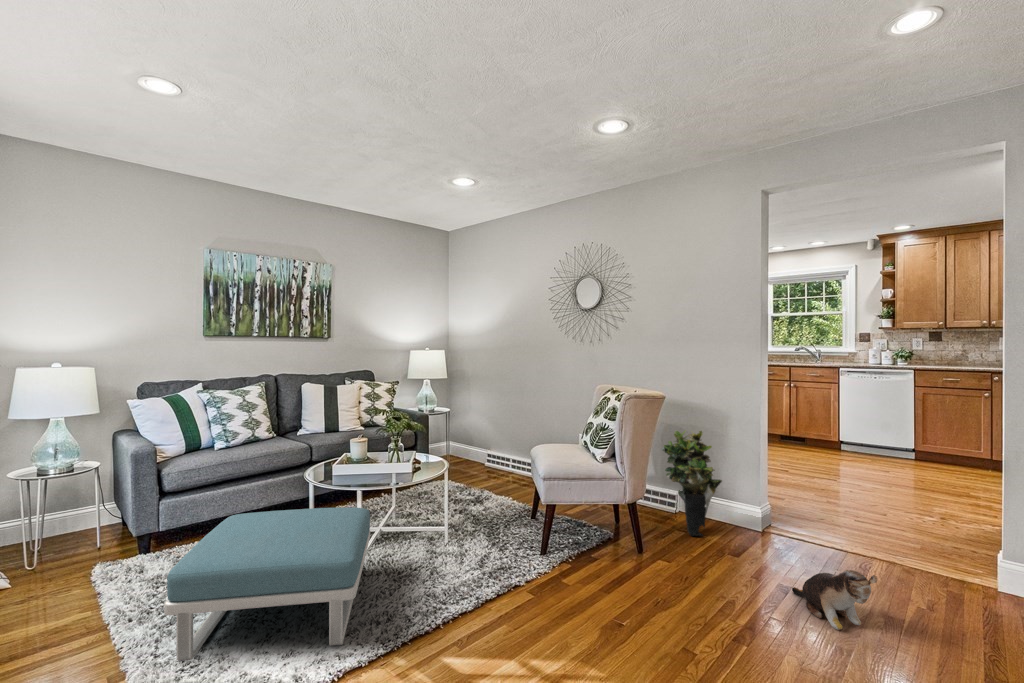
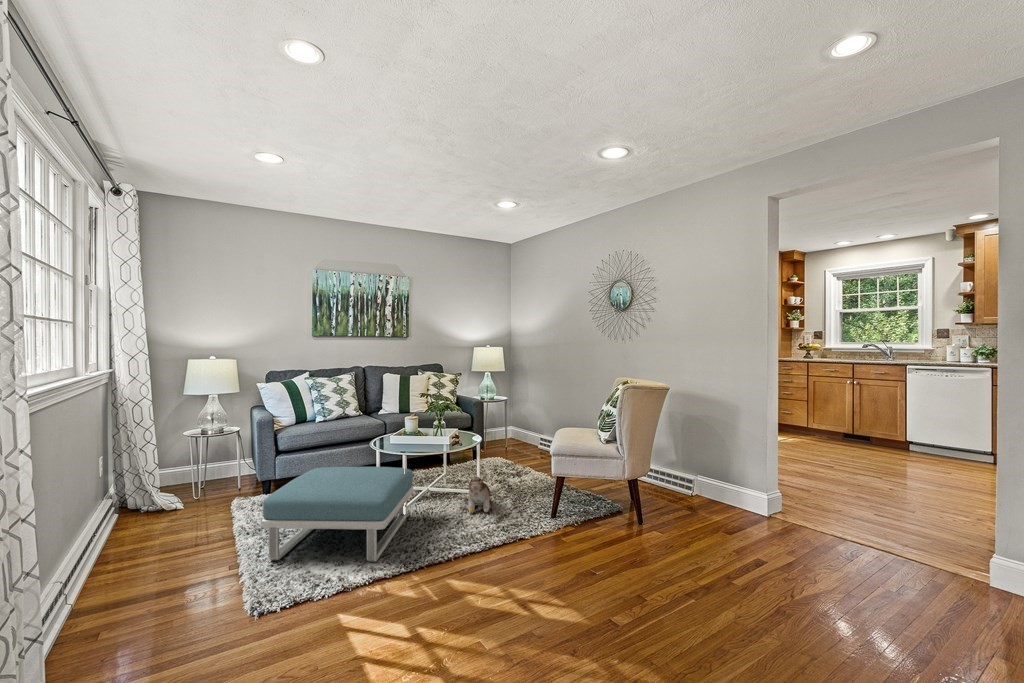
potted plant: present [662,430,722,536] -> none [672,420,725,514]
plush toy: present [792,570,878,630] -> present [467,476,492,513]

